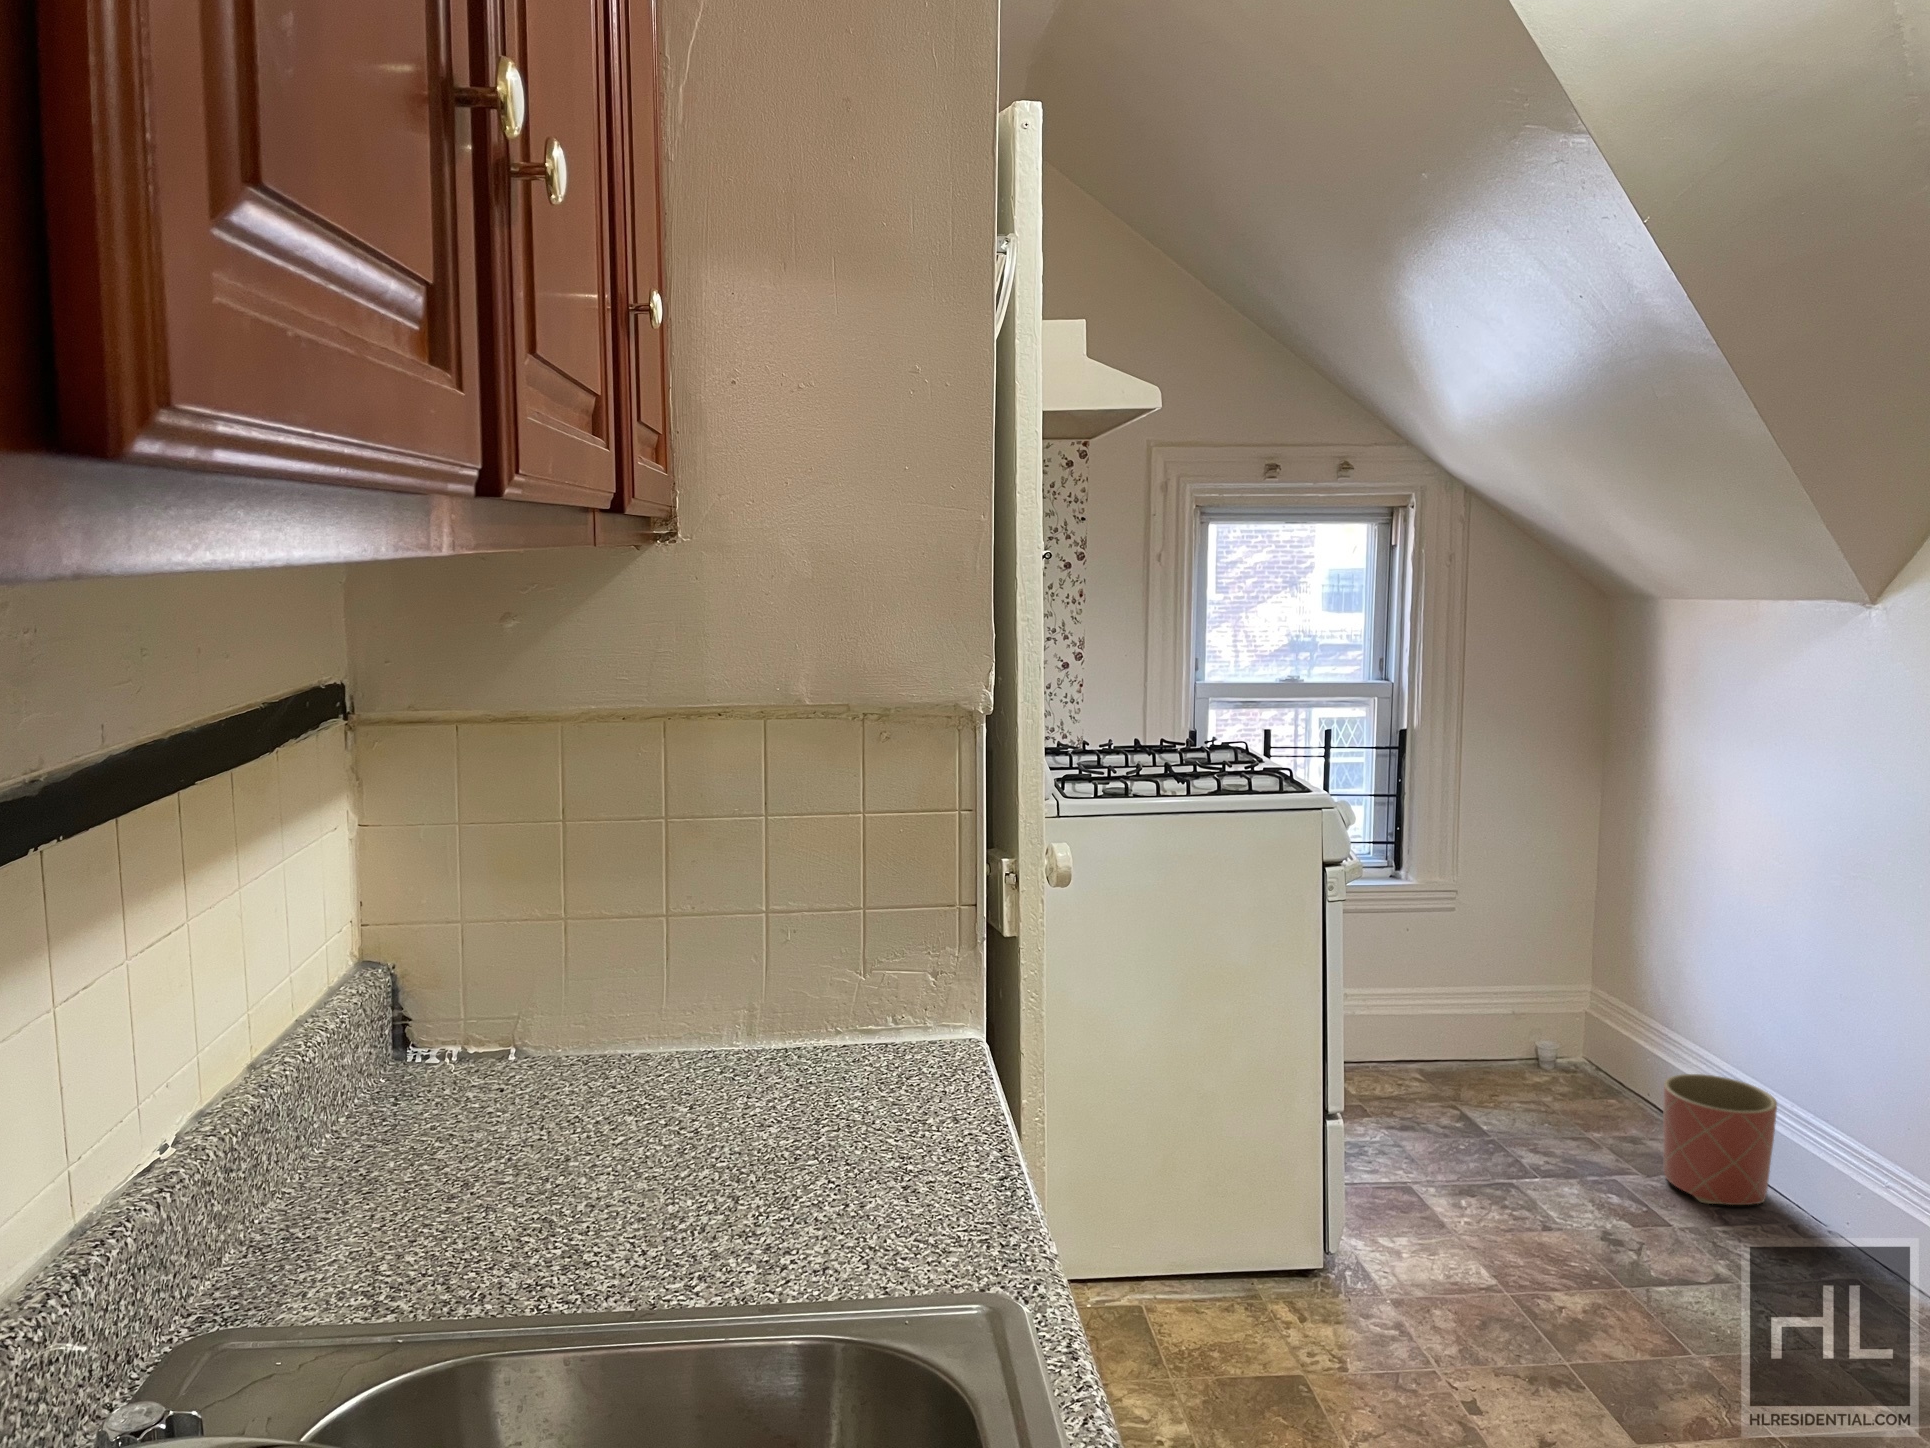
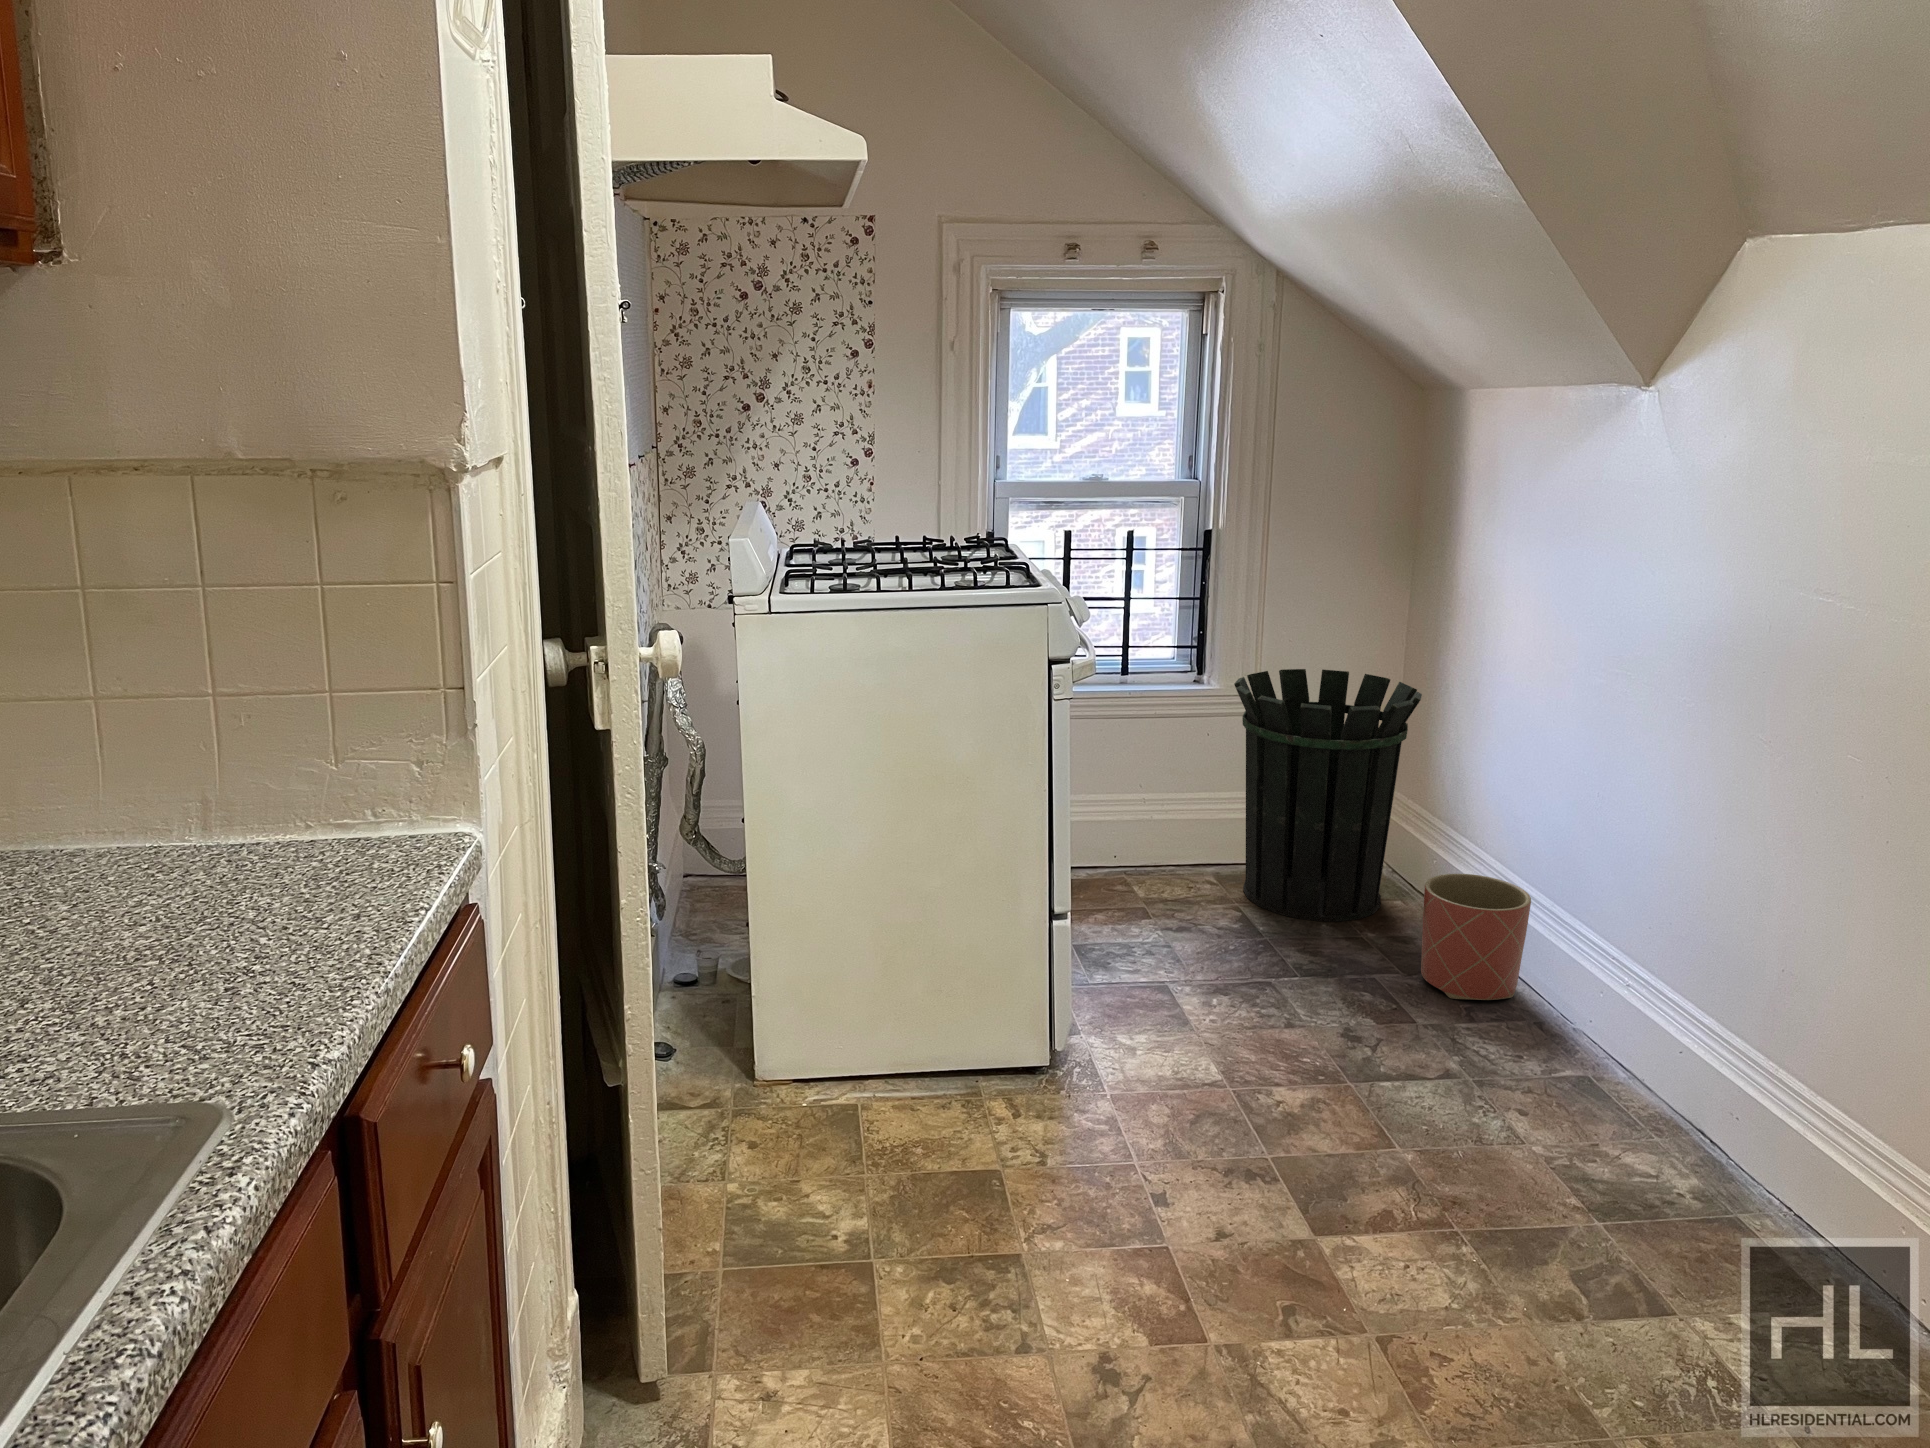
waste bin: none [1441,864,1634,1121] -> present [1234,669,1422,922]

